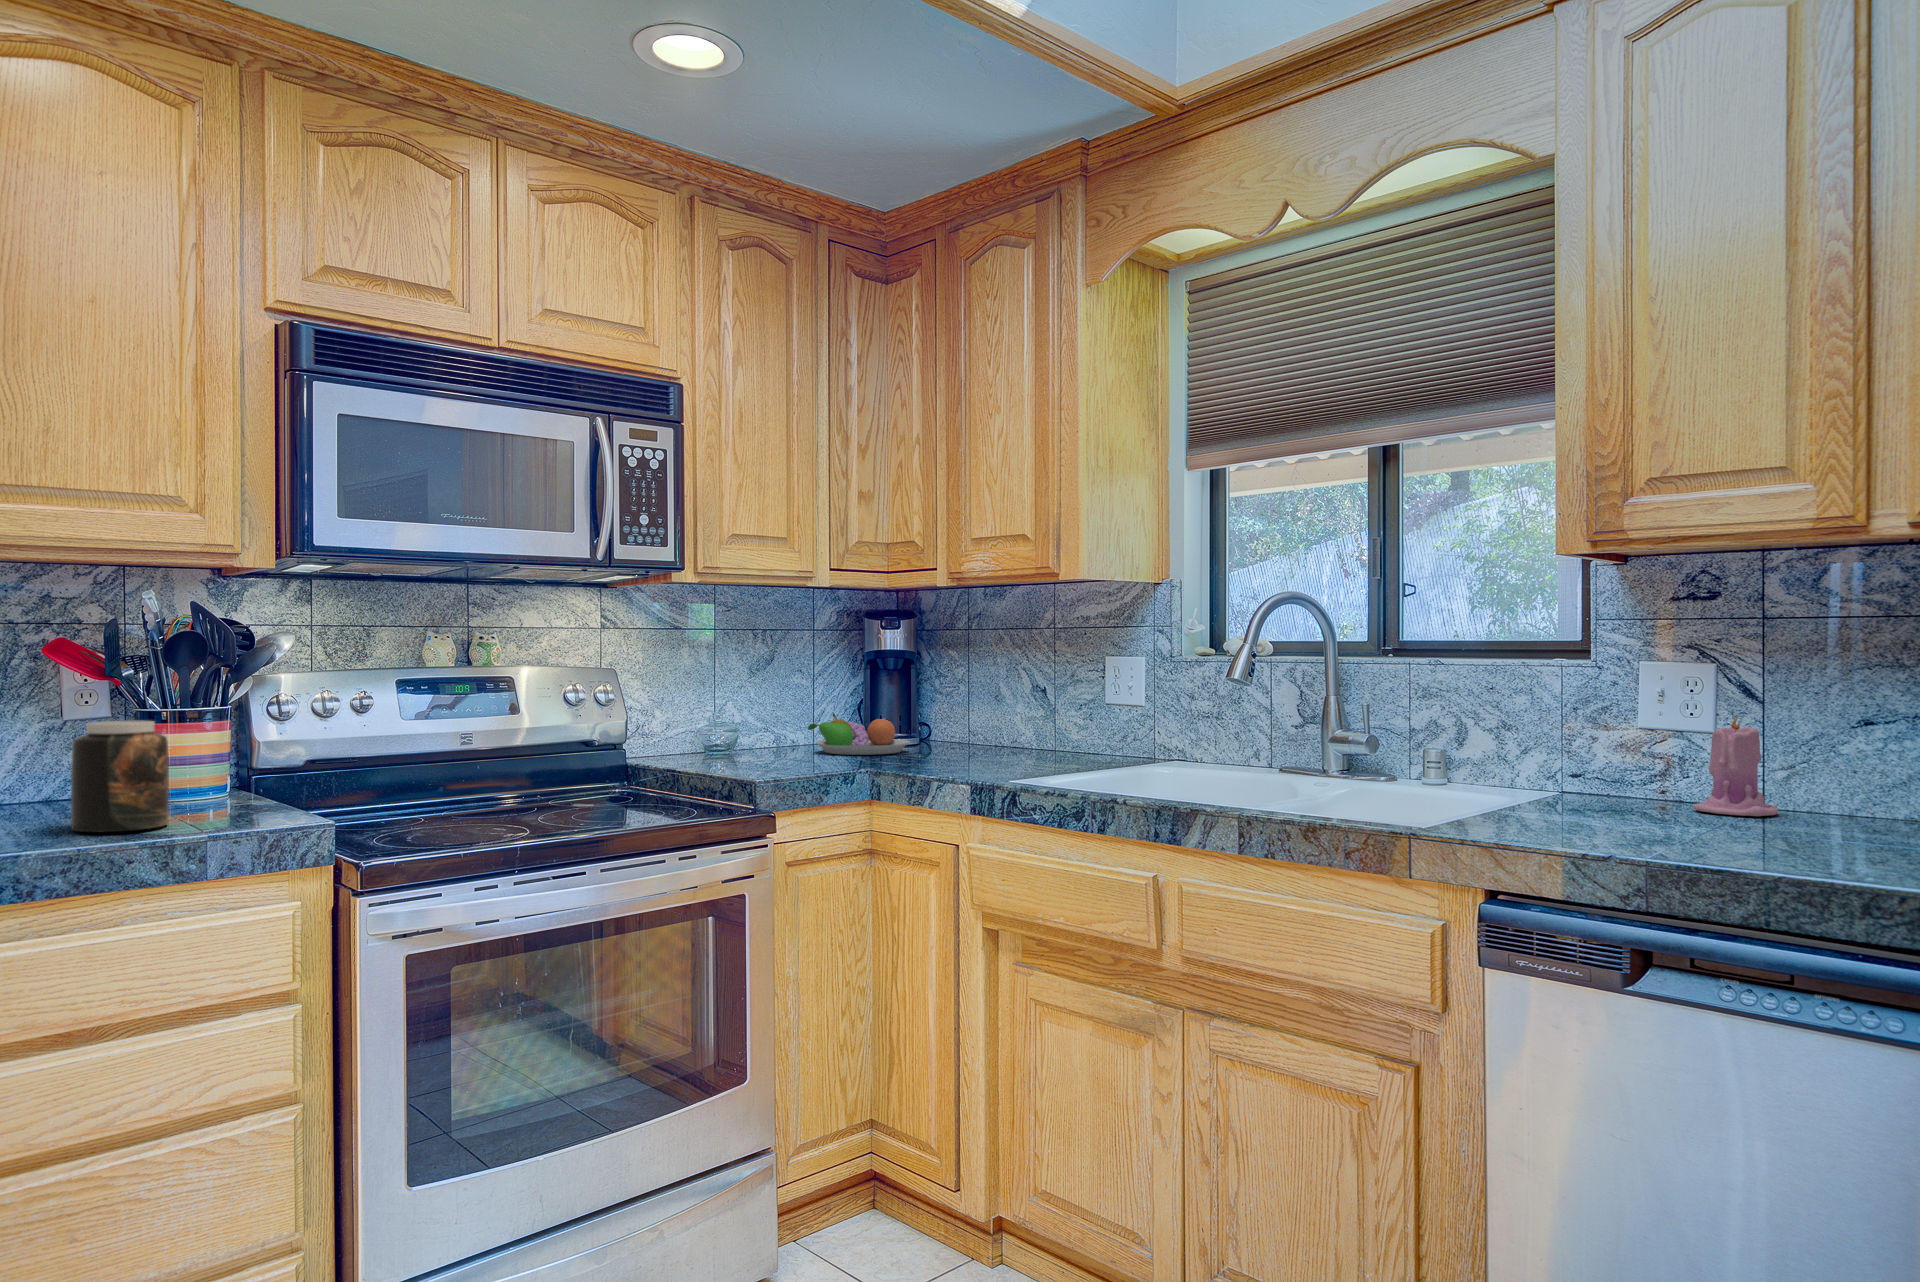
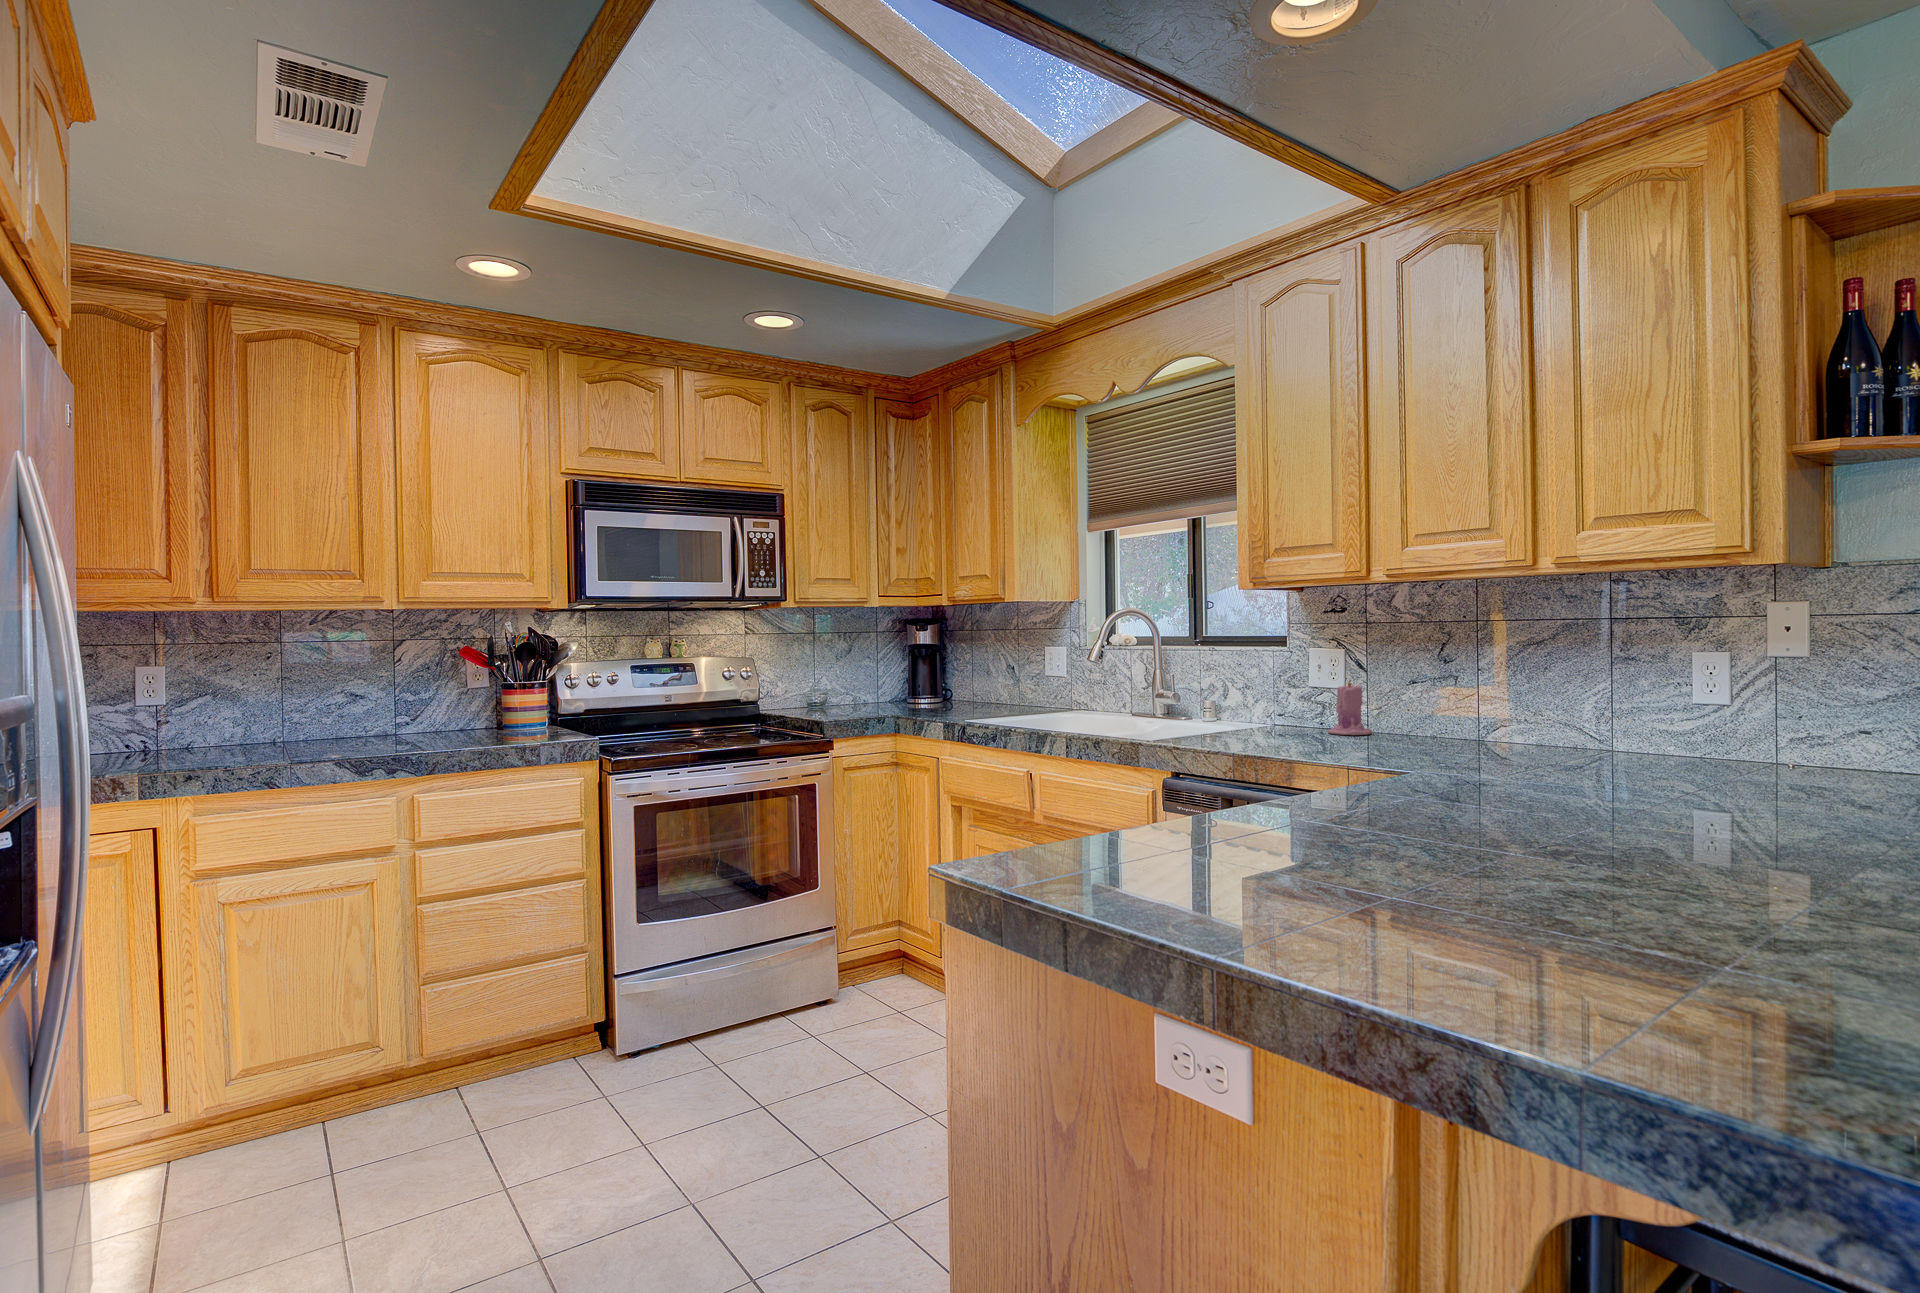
fruit bowl: present [808,713,910,755] -> none [873,684,936,709]
jar: present [71,721,169,832] -> none [475,689,519,743]

